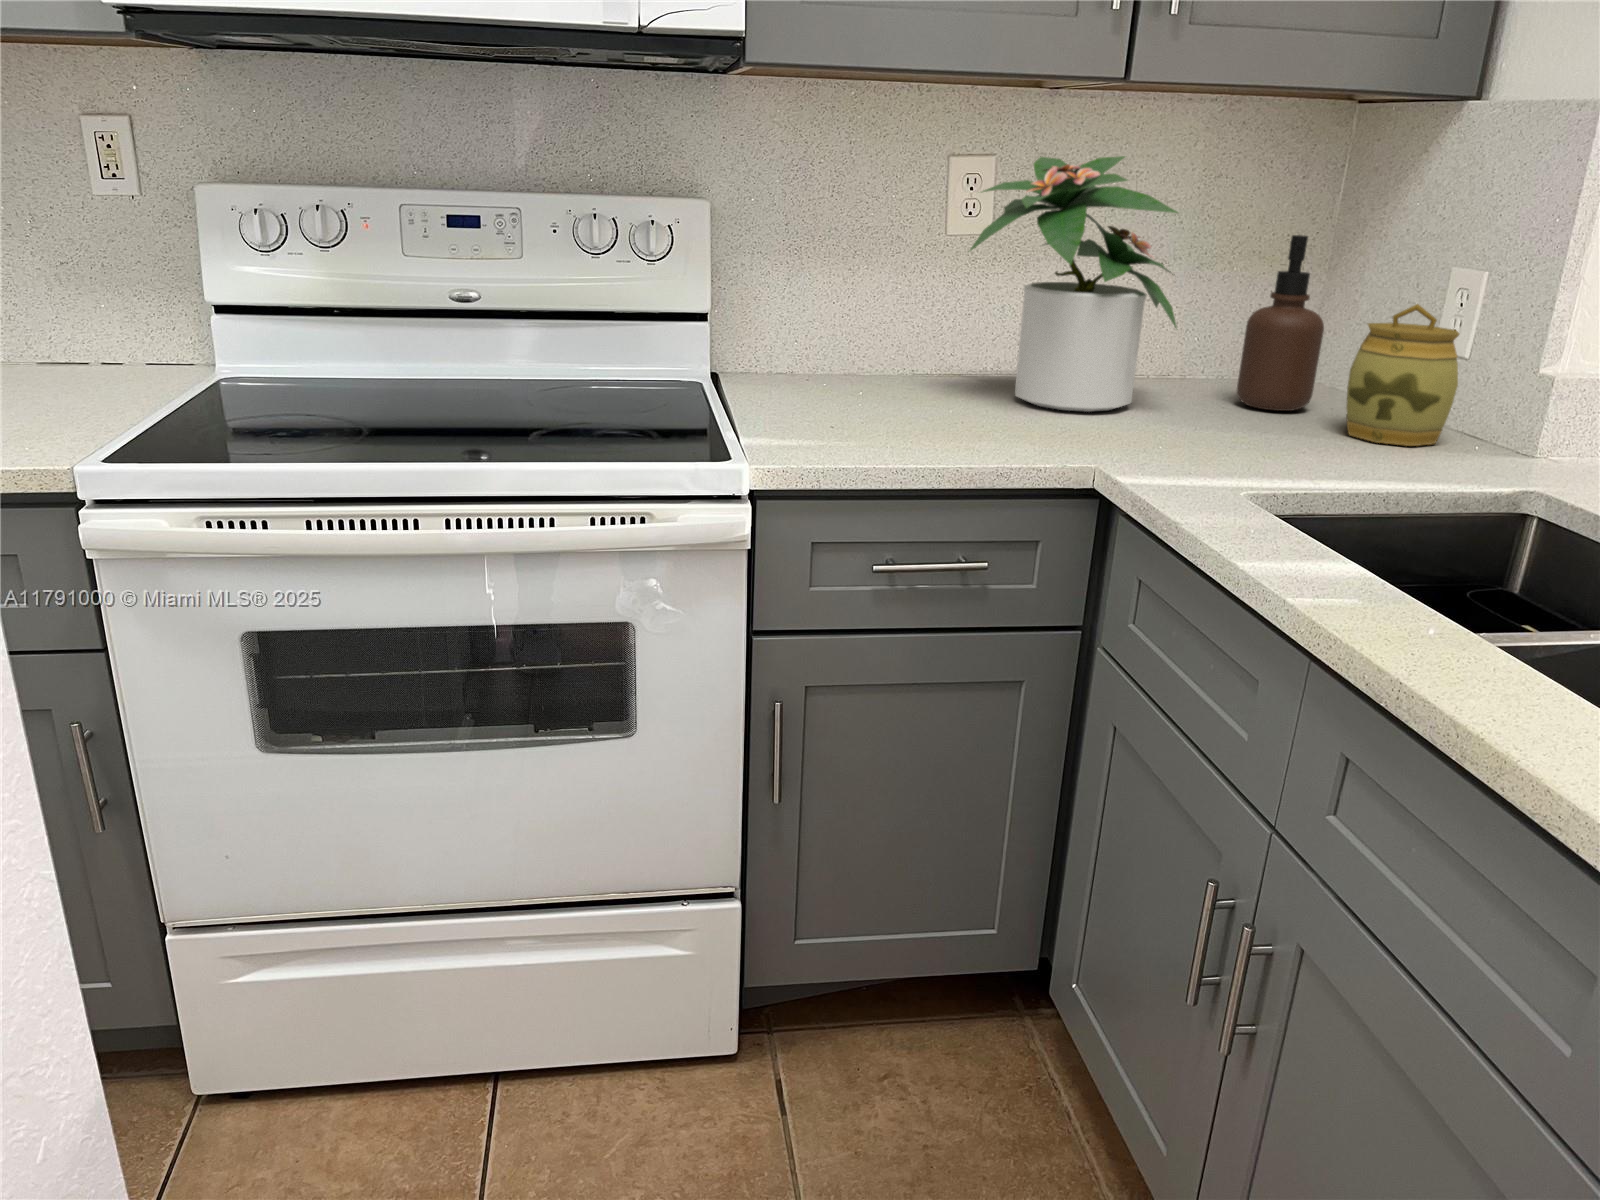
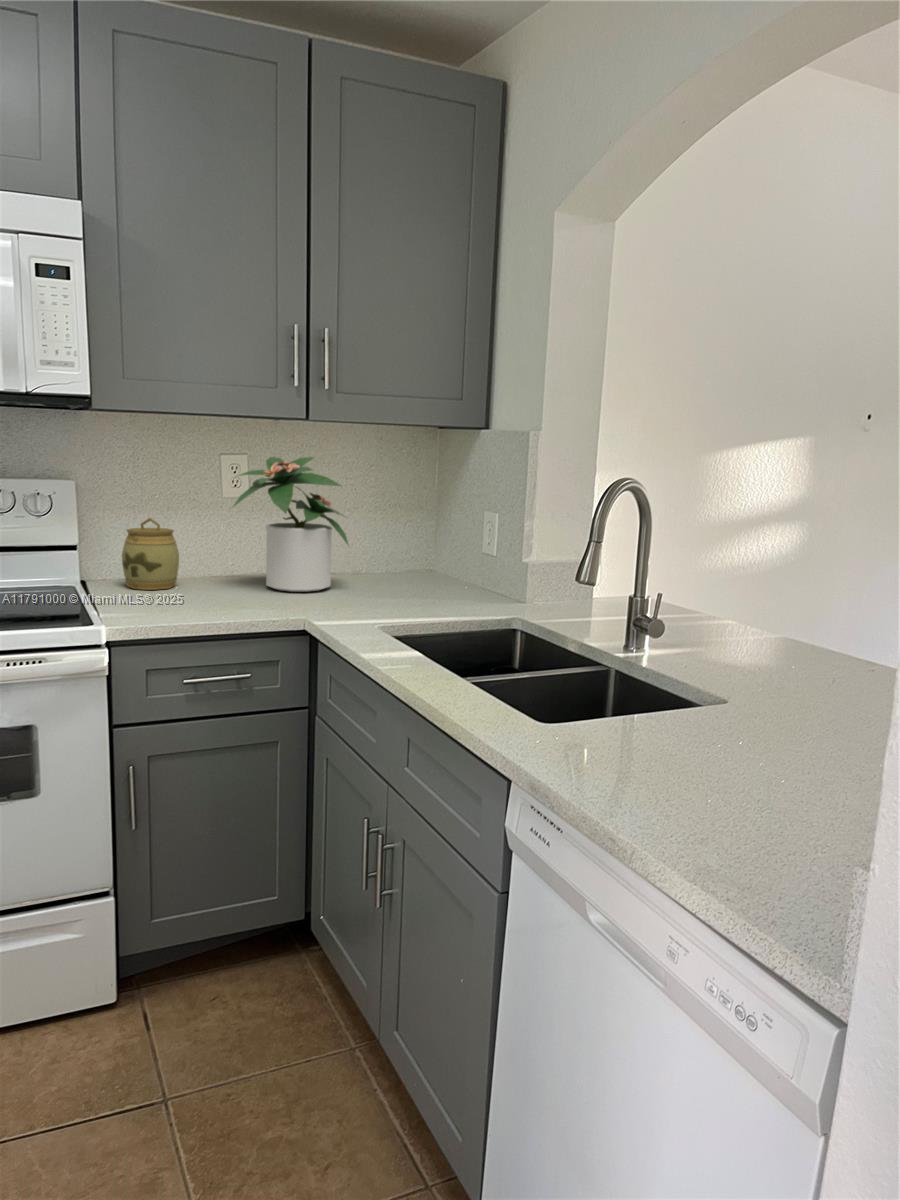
soap dispenser: present [1237,235,1324,411] -> none [388,496,427,587]
jar: present [1346,304,1459,446] -> present [122,518,179,590]

